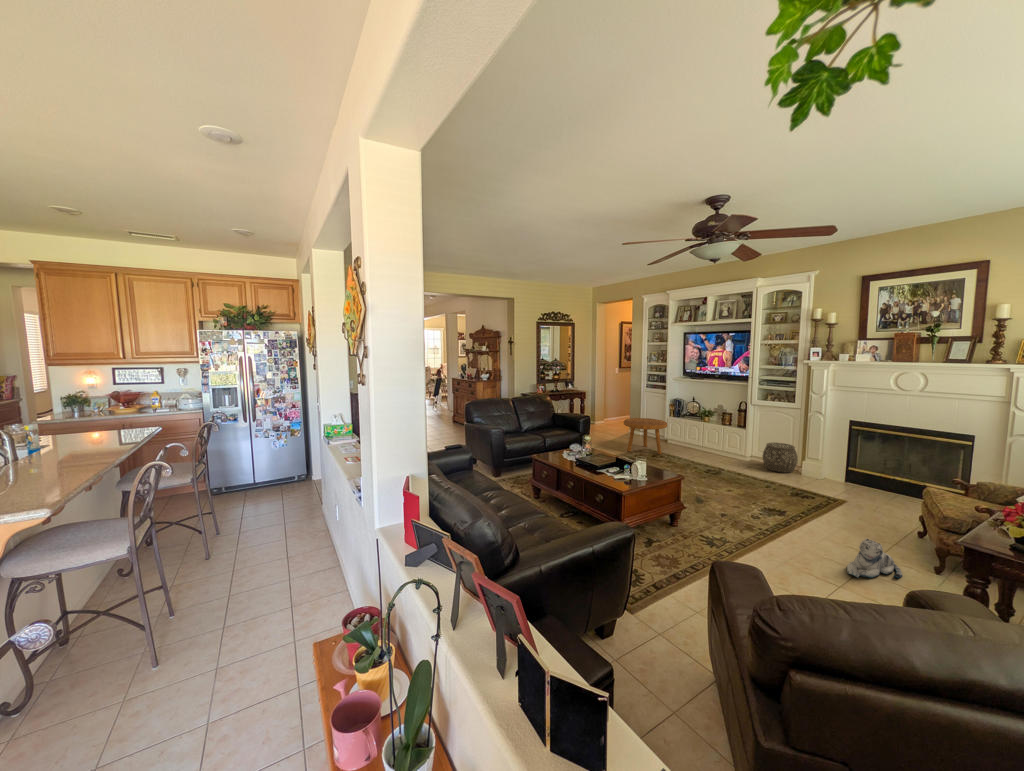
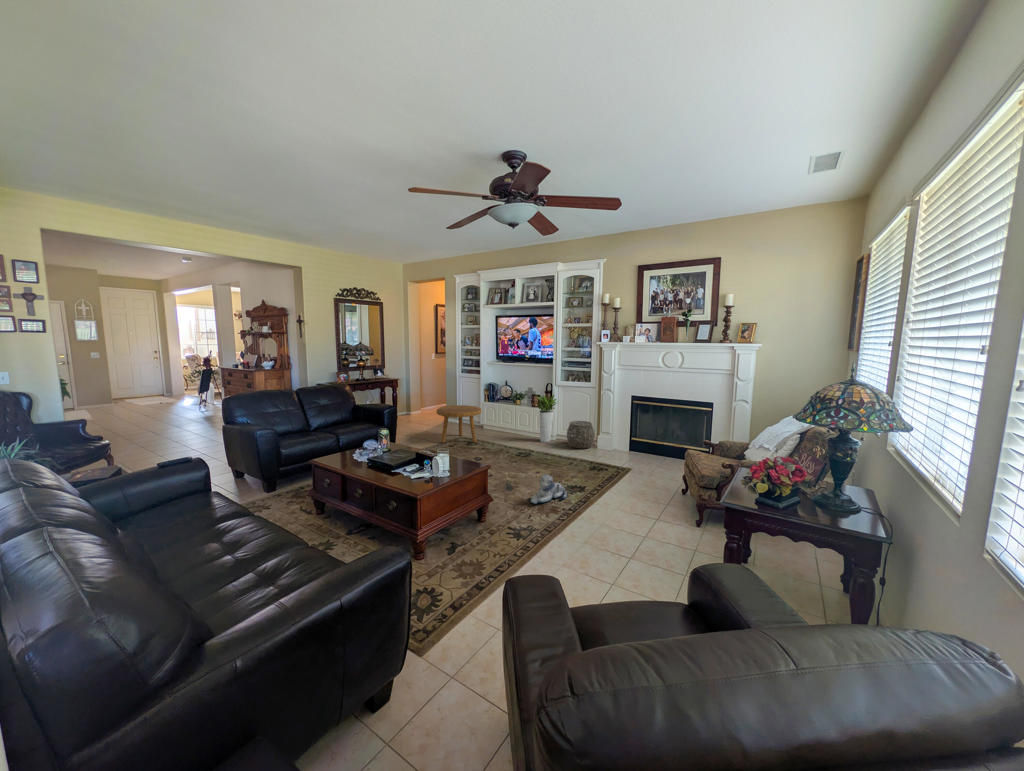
planter: none [725,412,753,461] -> present [537,395,556,442]
plush toy: present [847,539,902,578] -> present [531,474,567,504]

